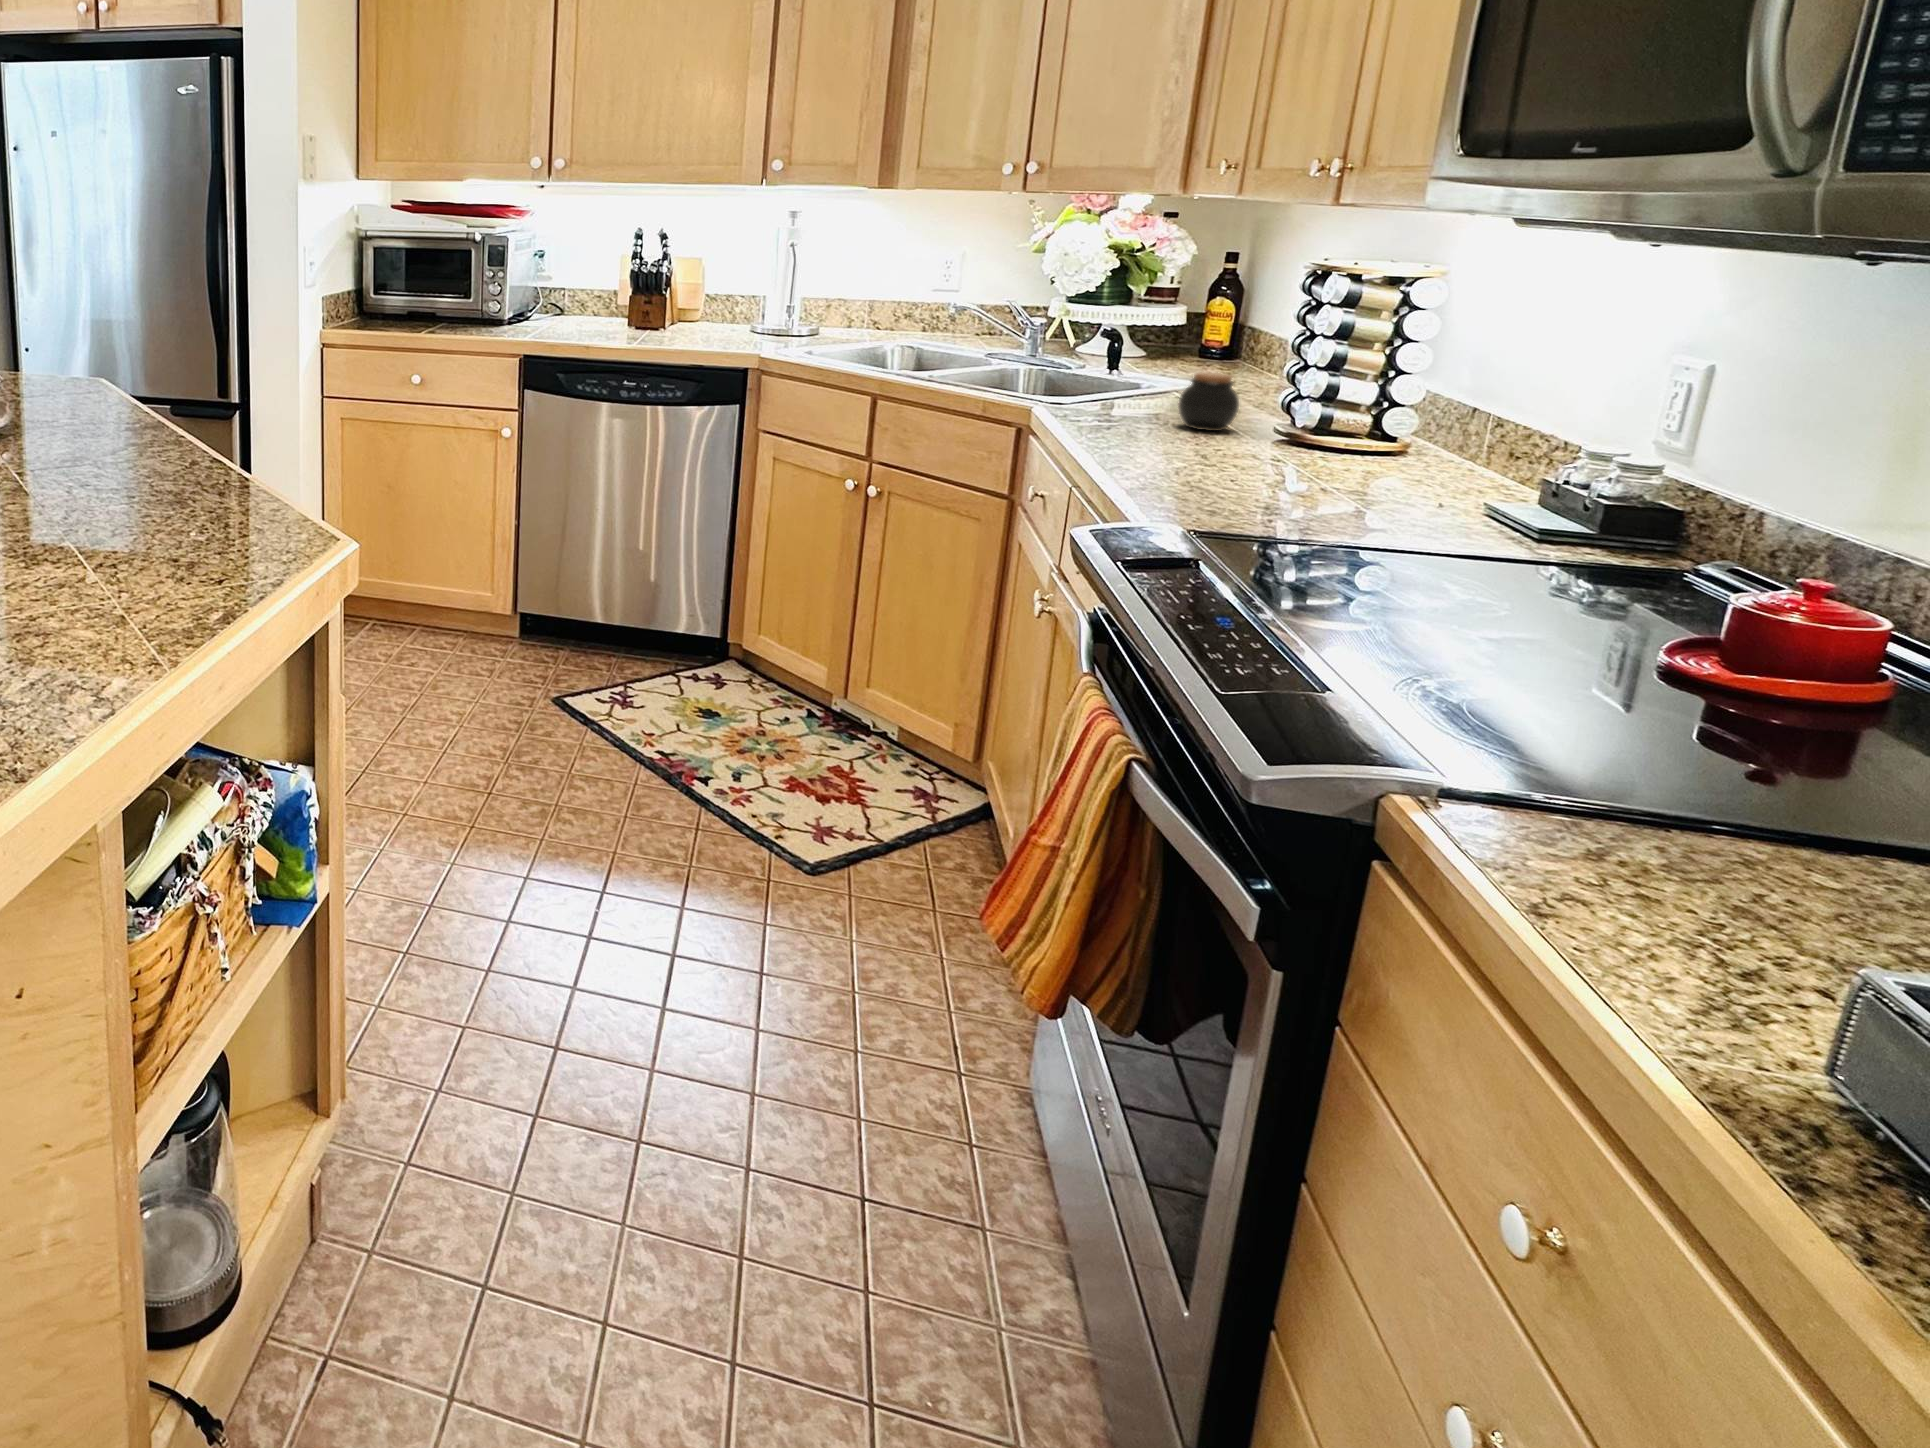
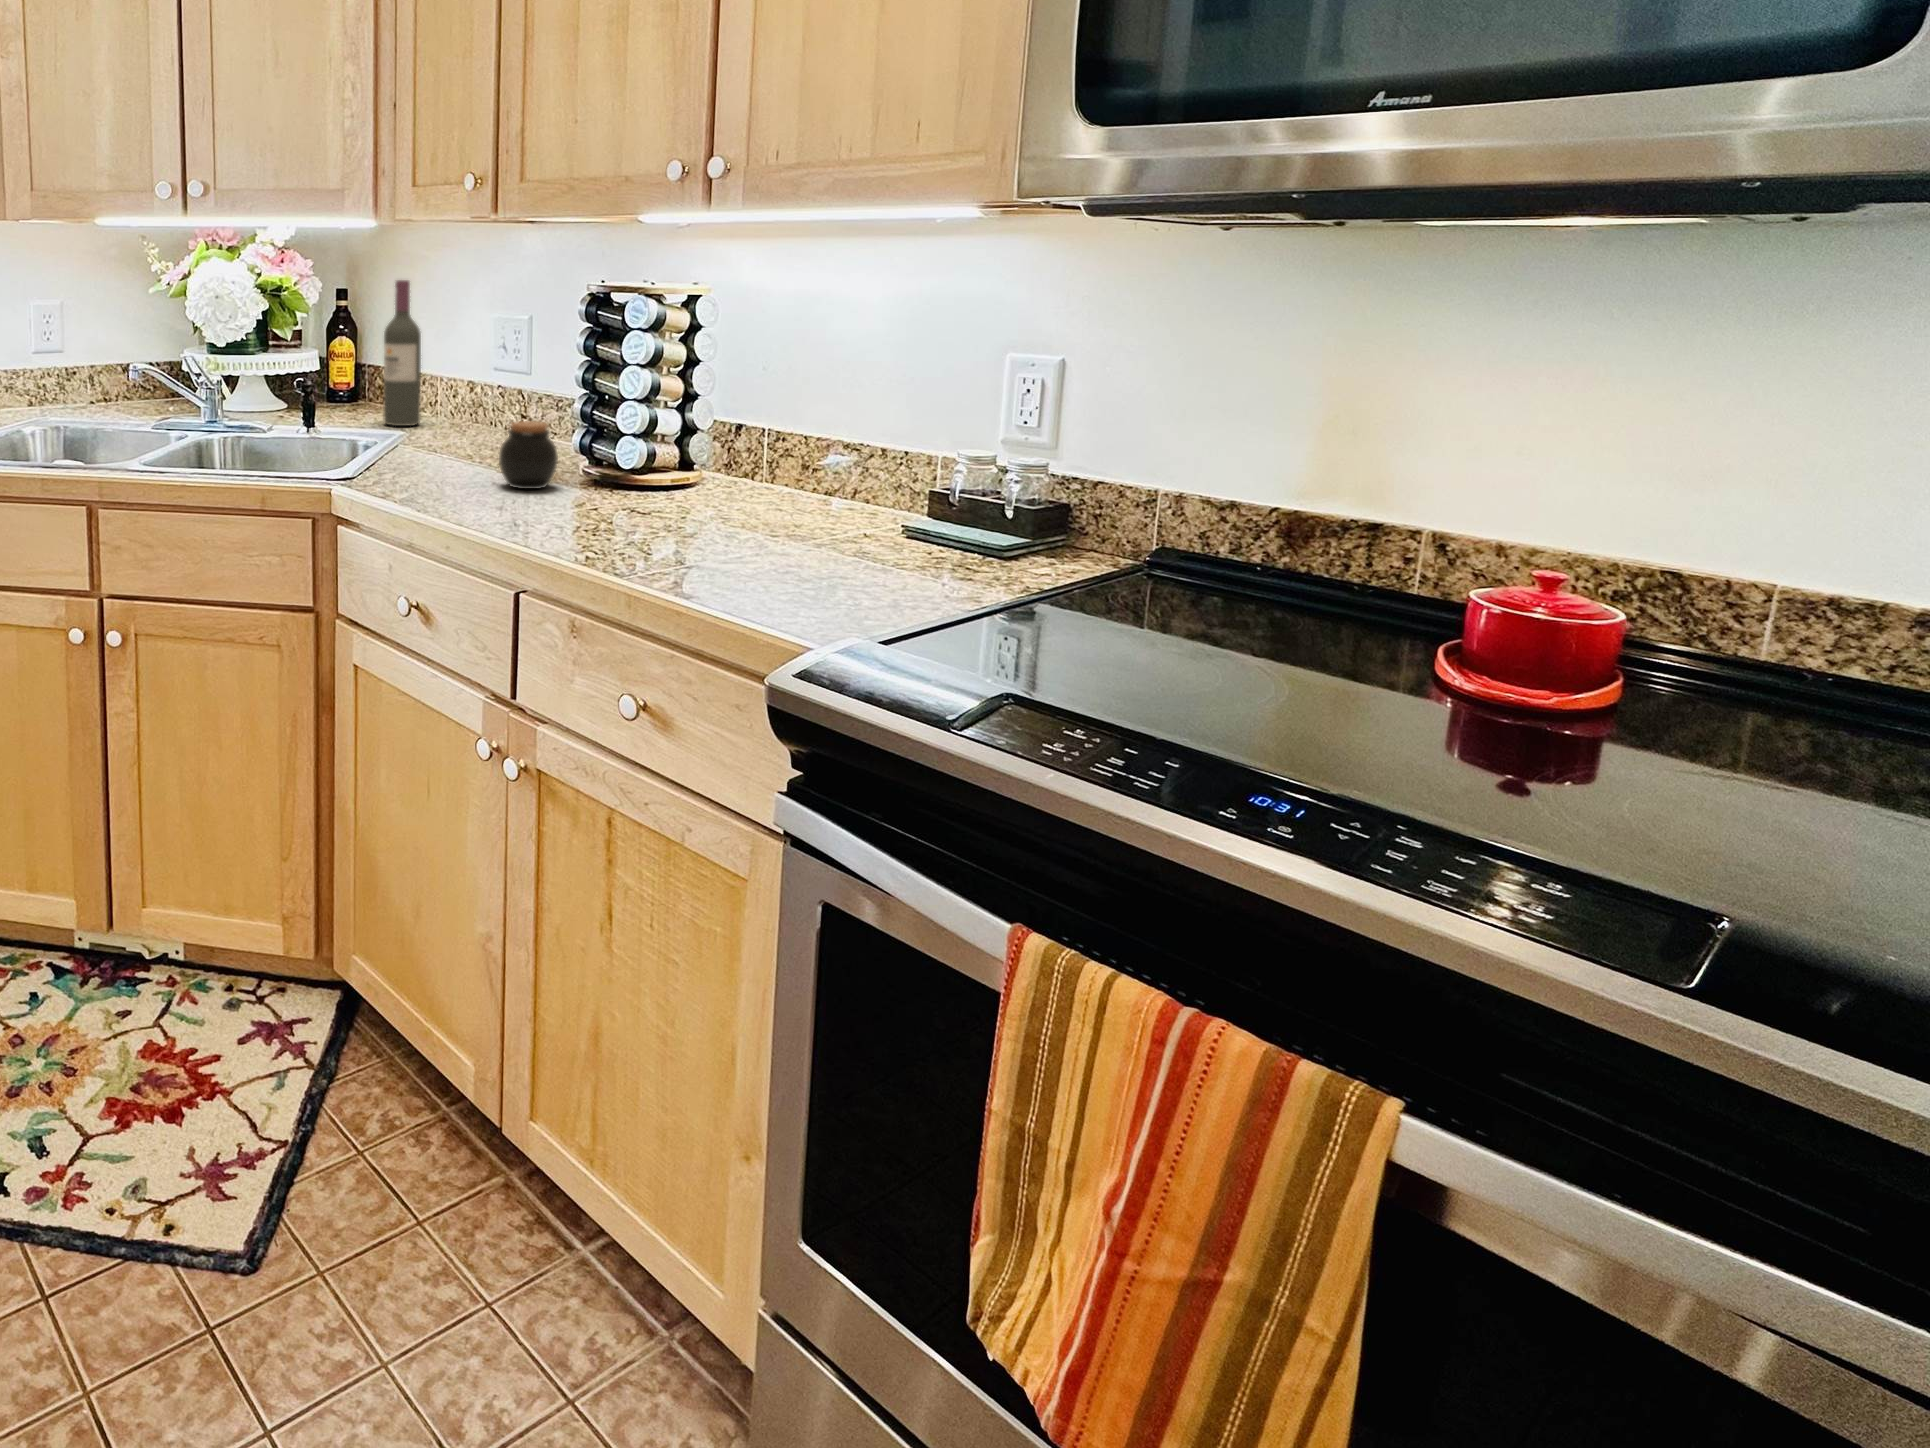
wine bottle: none [1194,247,1247,381] -> present [383,280,421,426]

